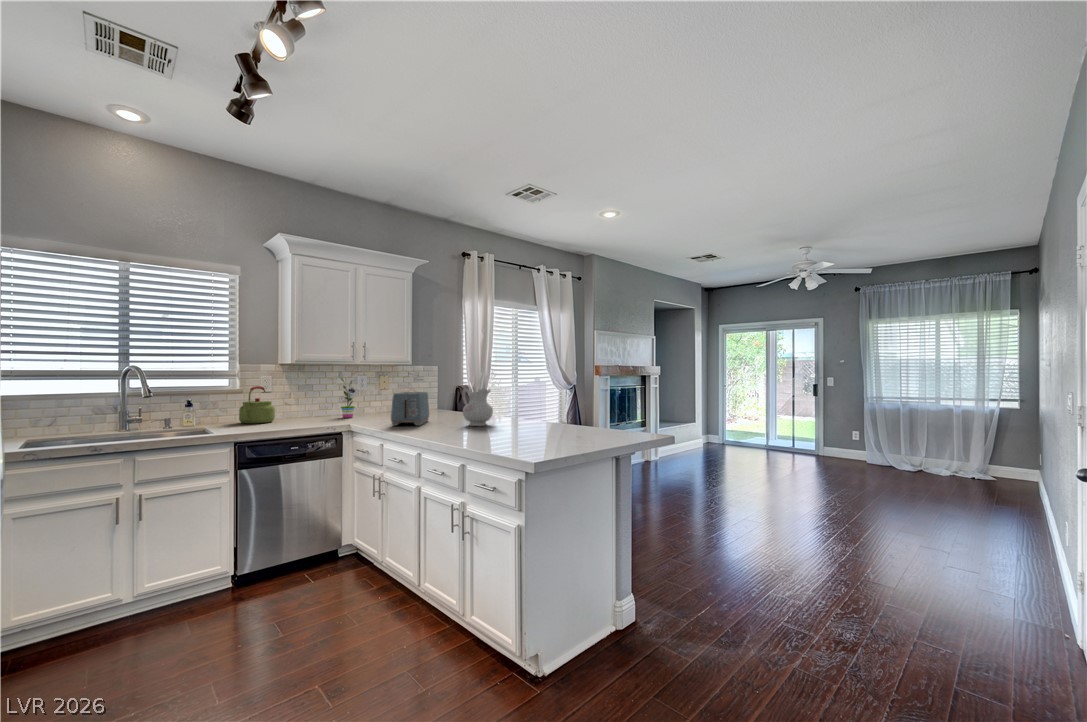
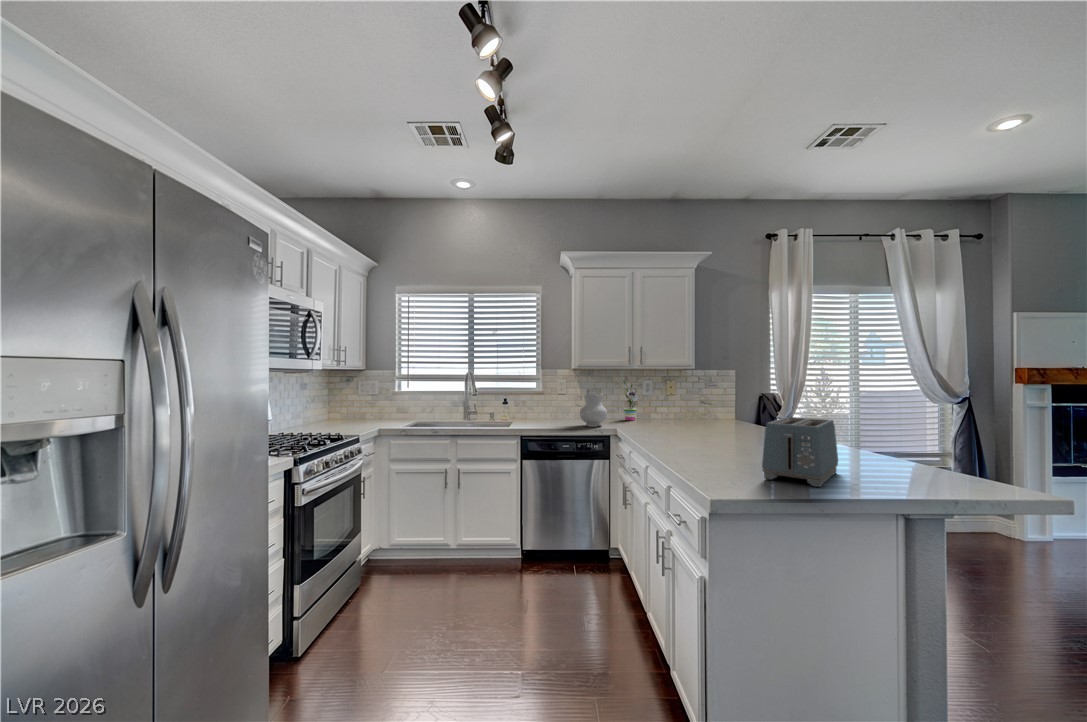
kettle: present [239,386,275,424] -> none [539,388,568,420]
ceramic pitcher: present [462,387,493,426] -> present [580,390,607,427]
toaster: present [391,392,429,426] -> present [762,417,838,487]

